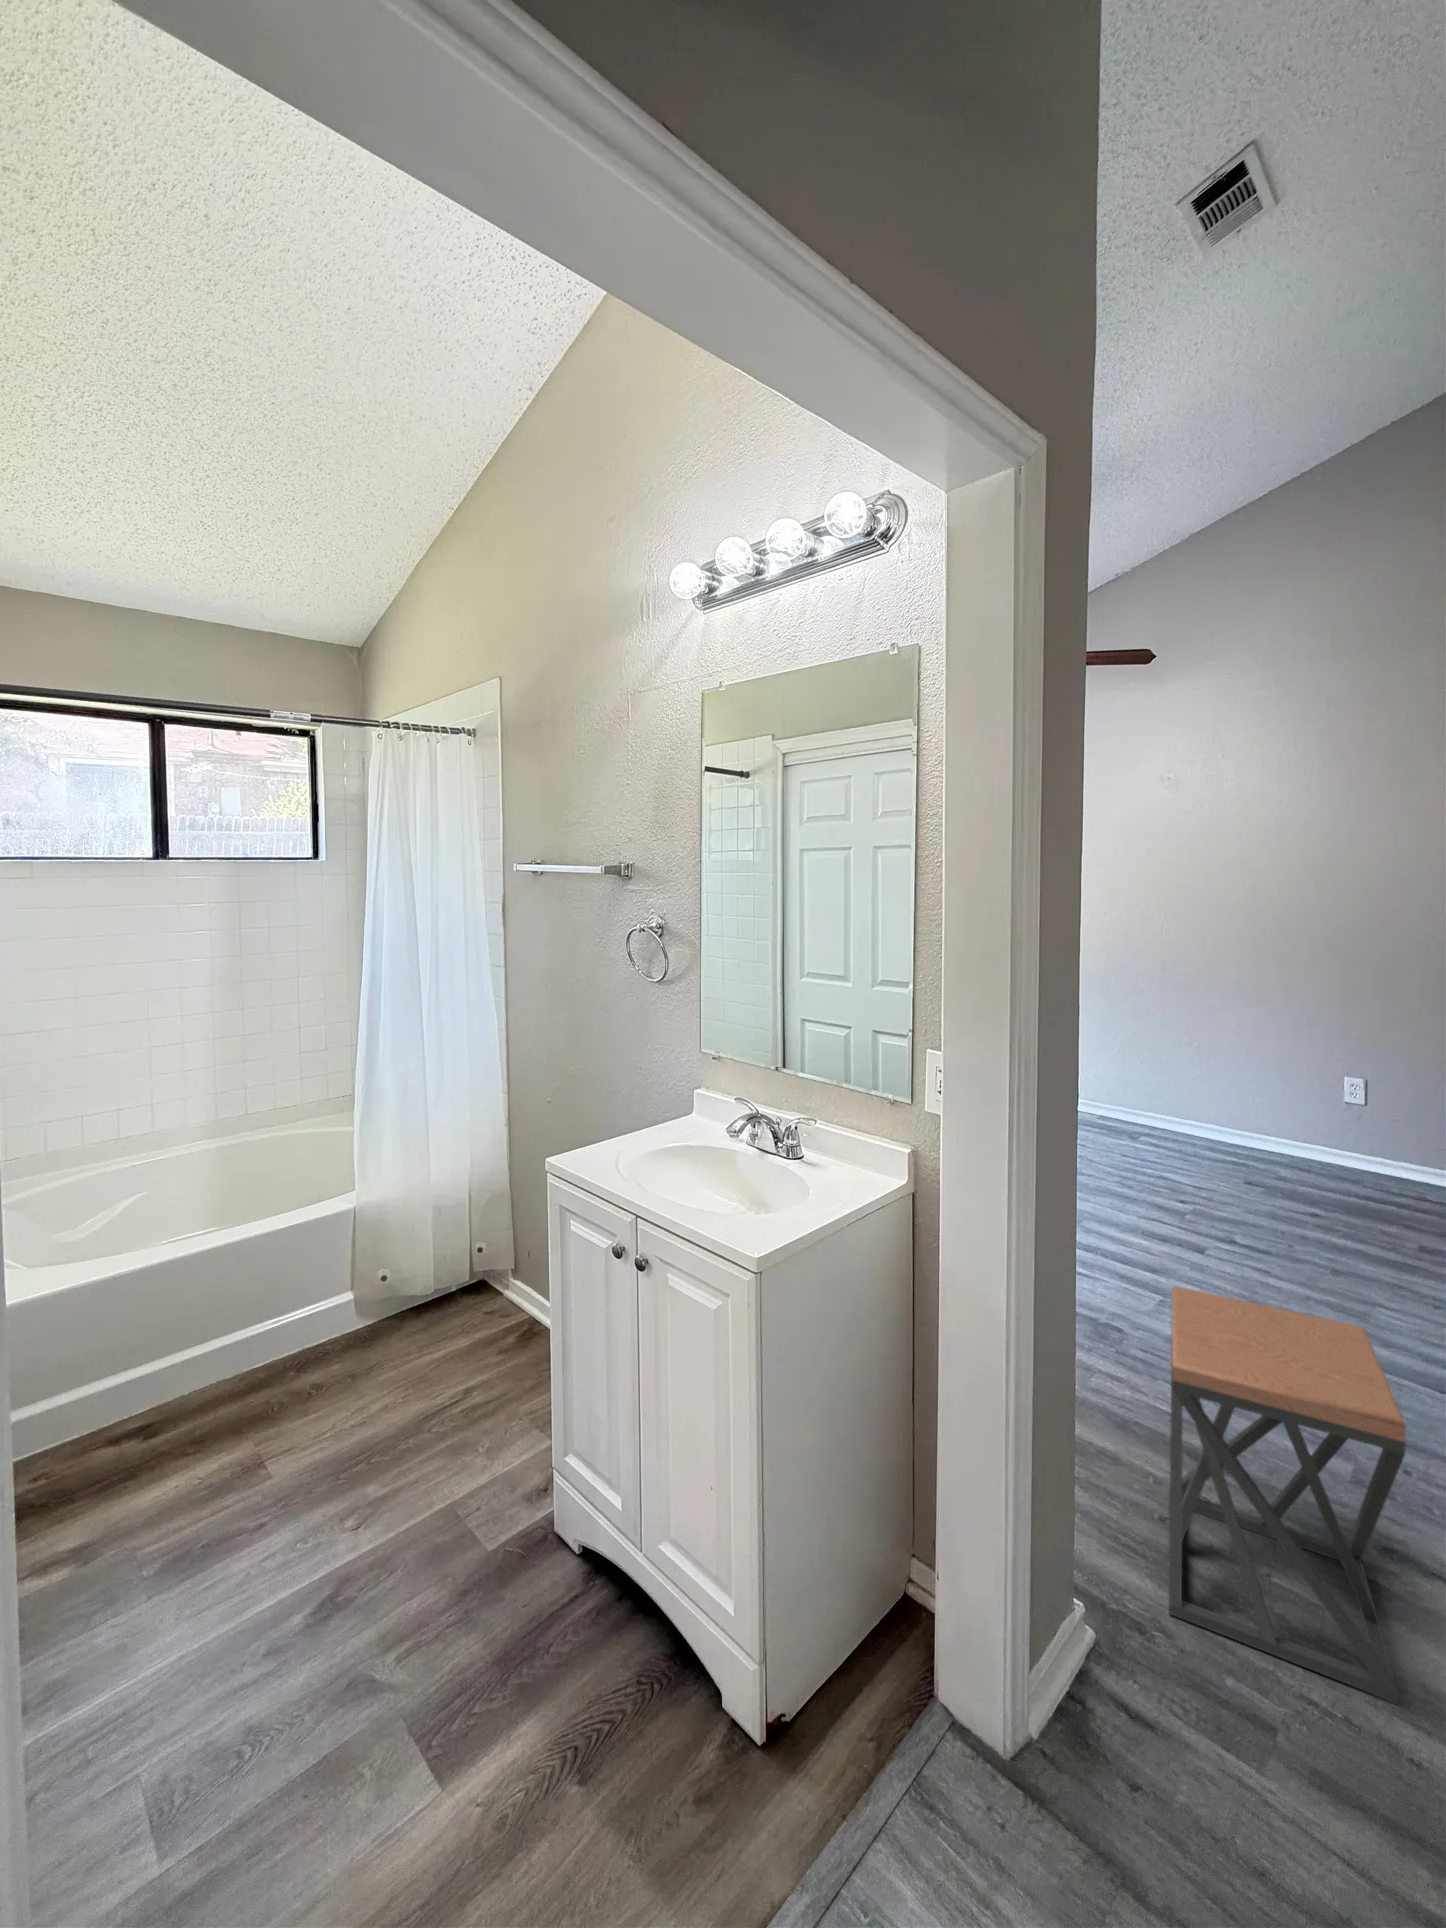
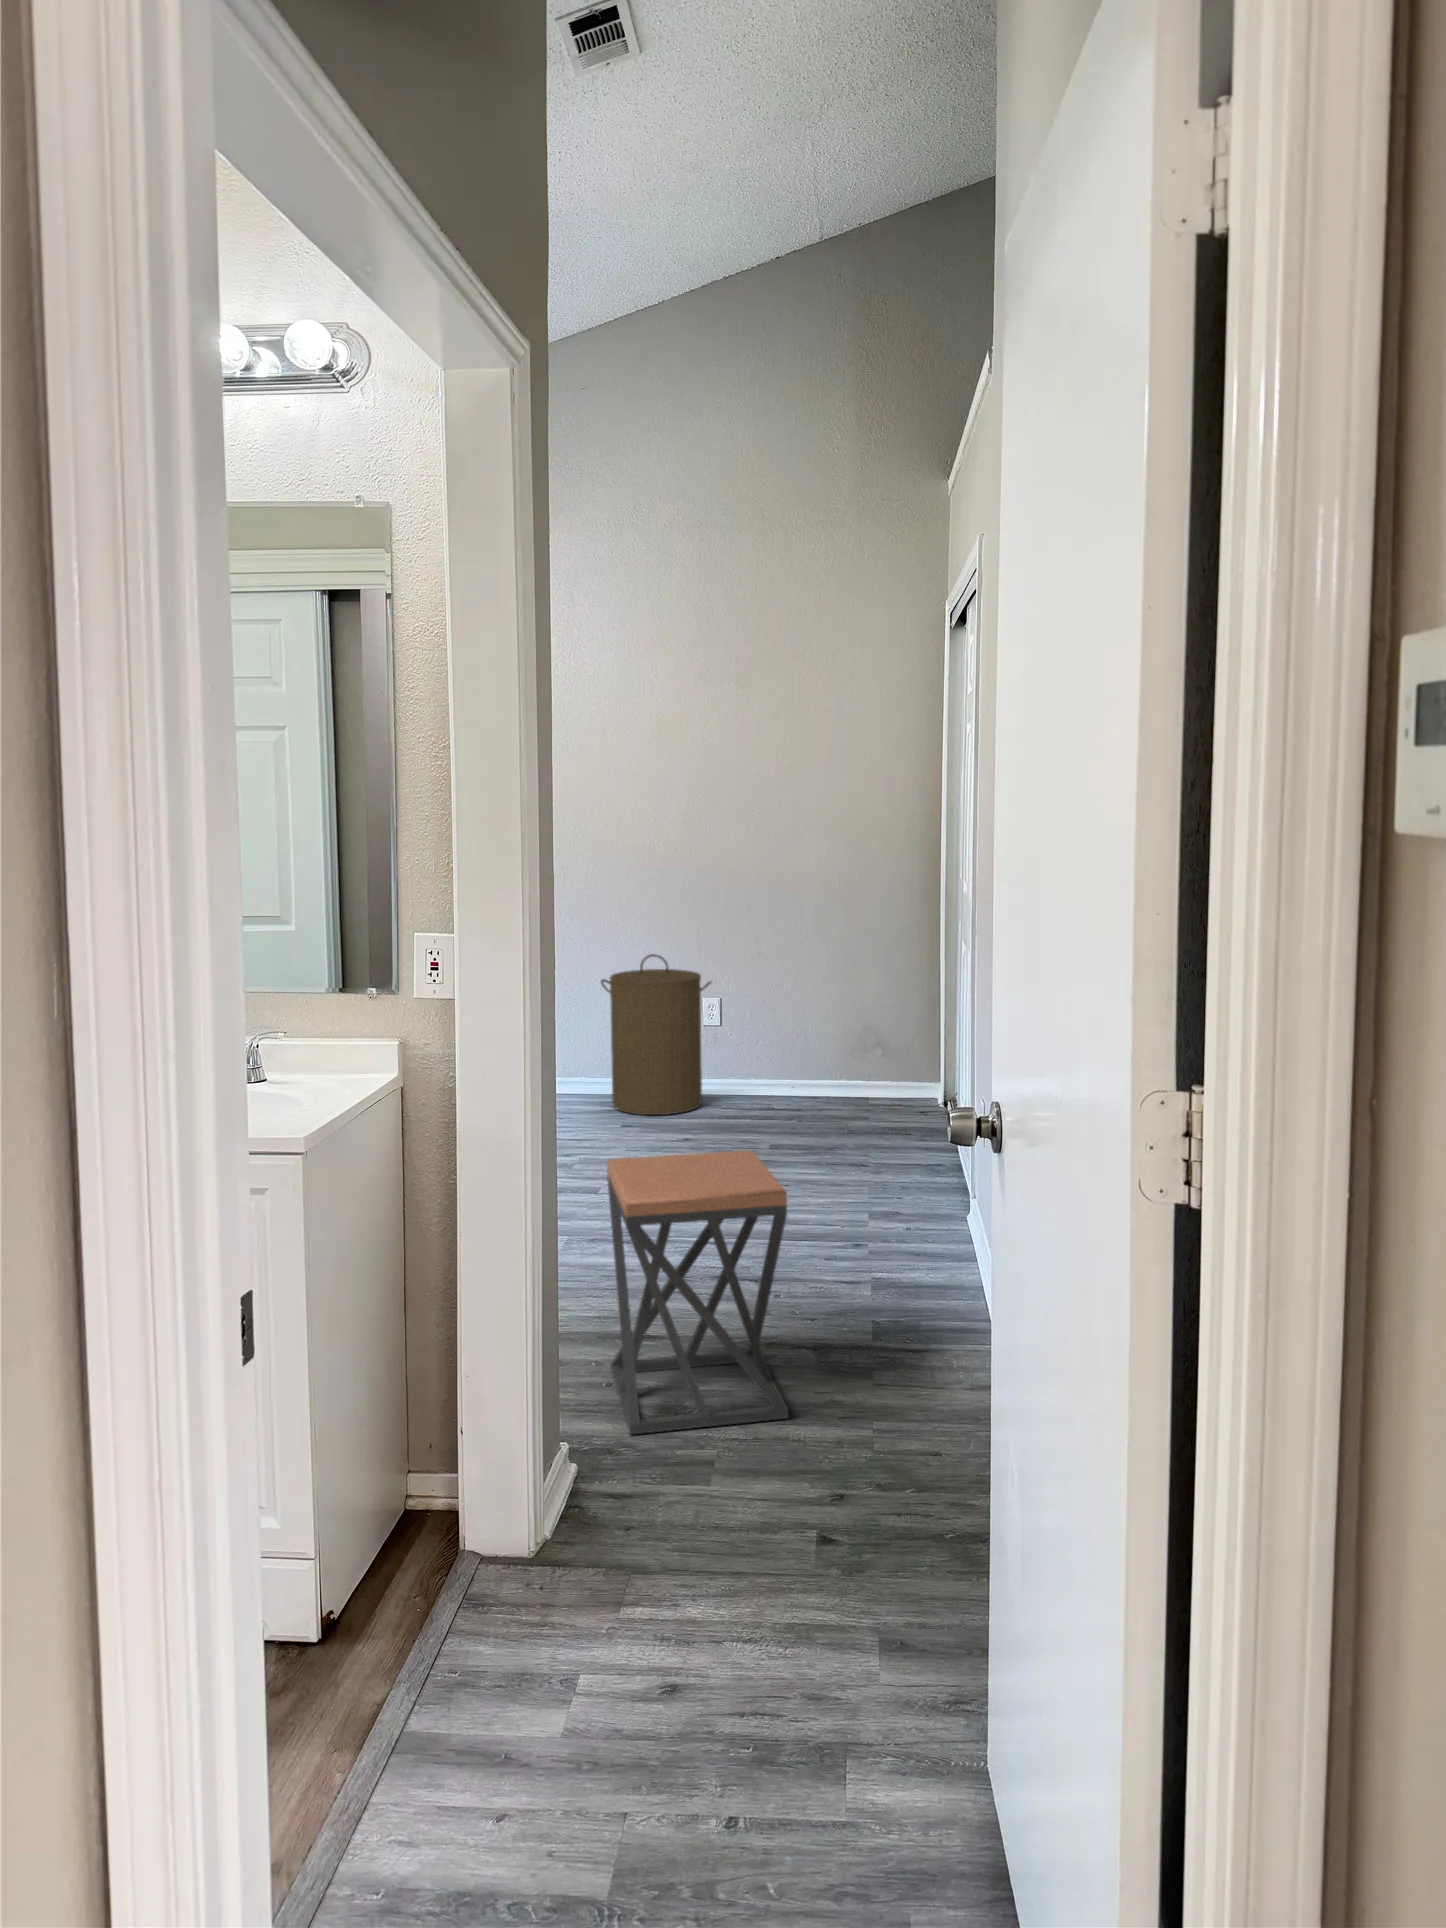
laundry hamper: none [1236,1039,1354,1183] -> present [601,954,711,1115]

